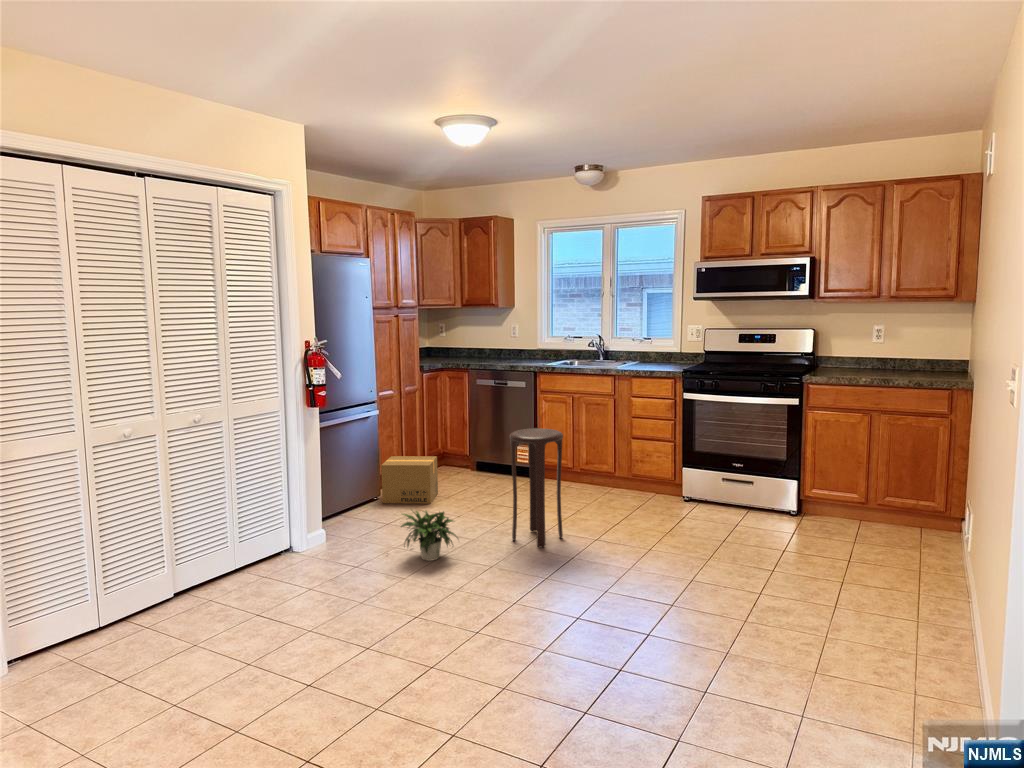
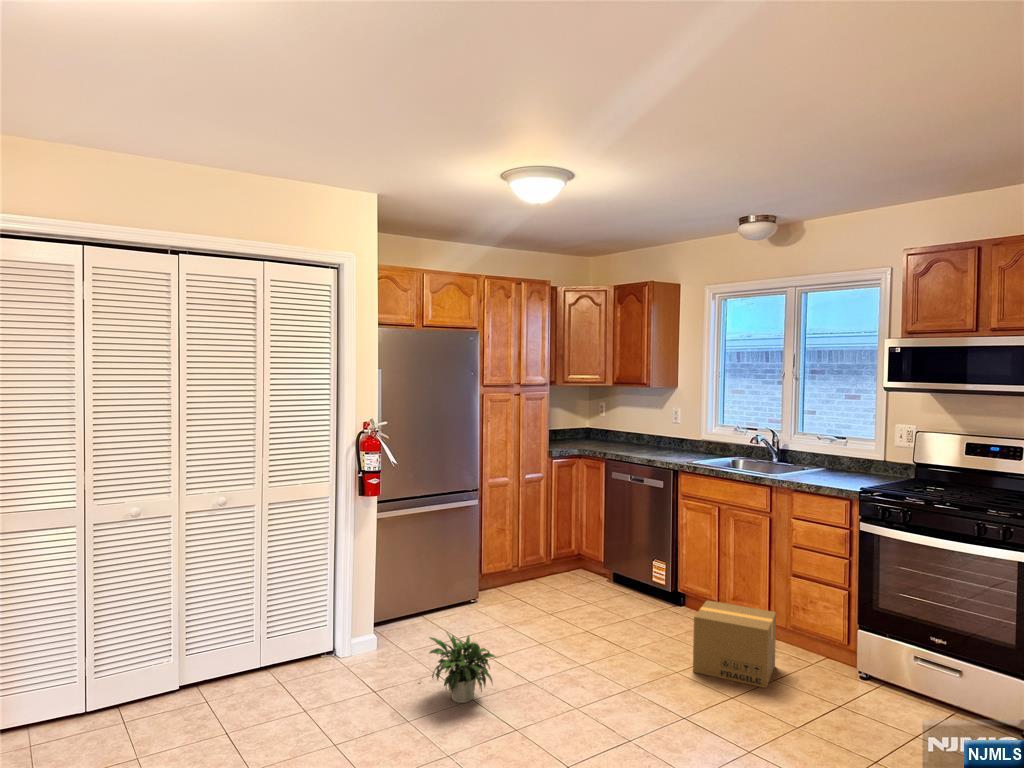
stool: present [510,428,563,547] -> none [575,550,646,714]
cardboard box: present [381,456,438,504] -> present [693,600,776,688]

